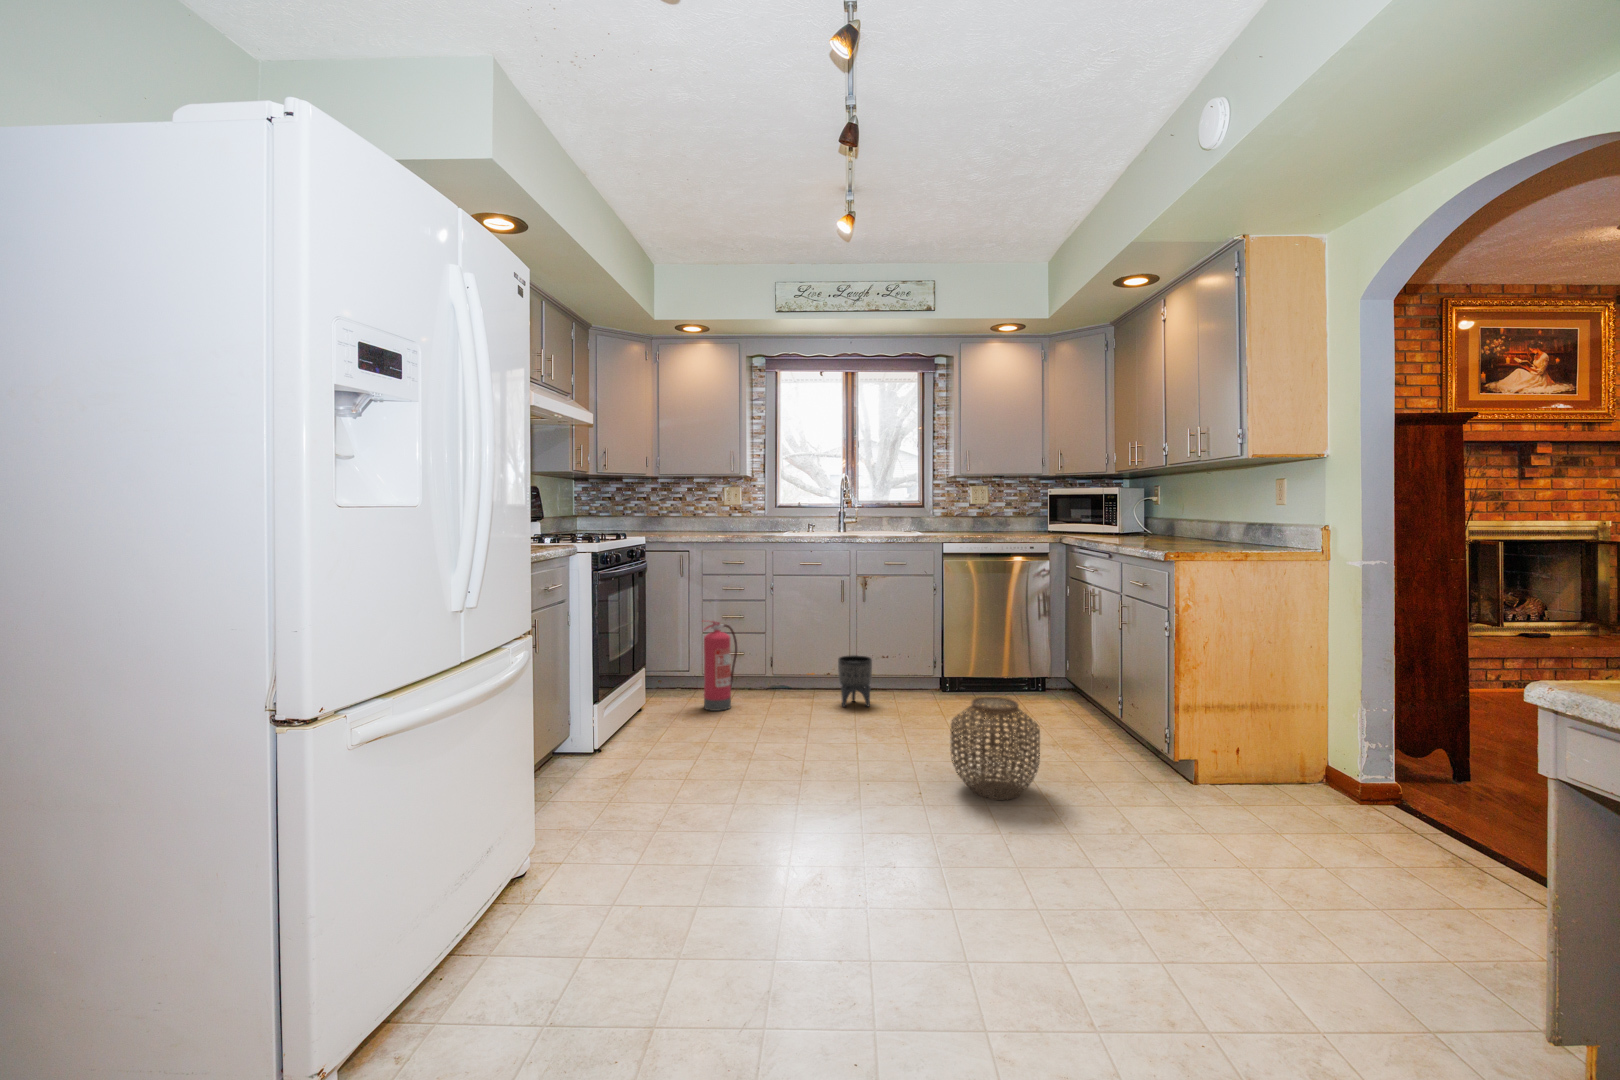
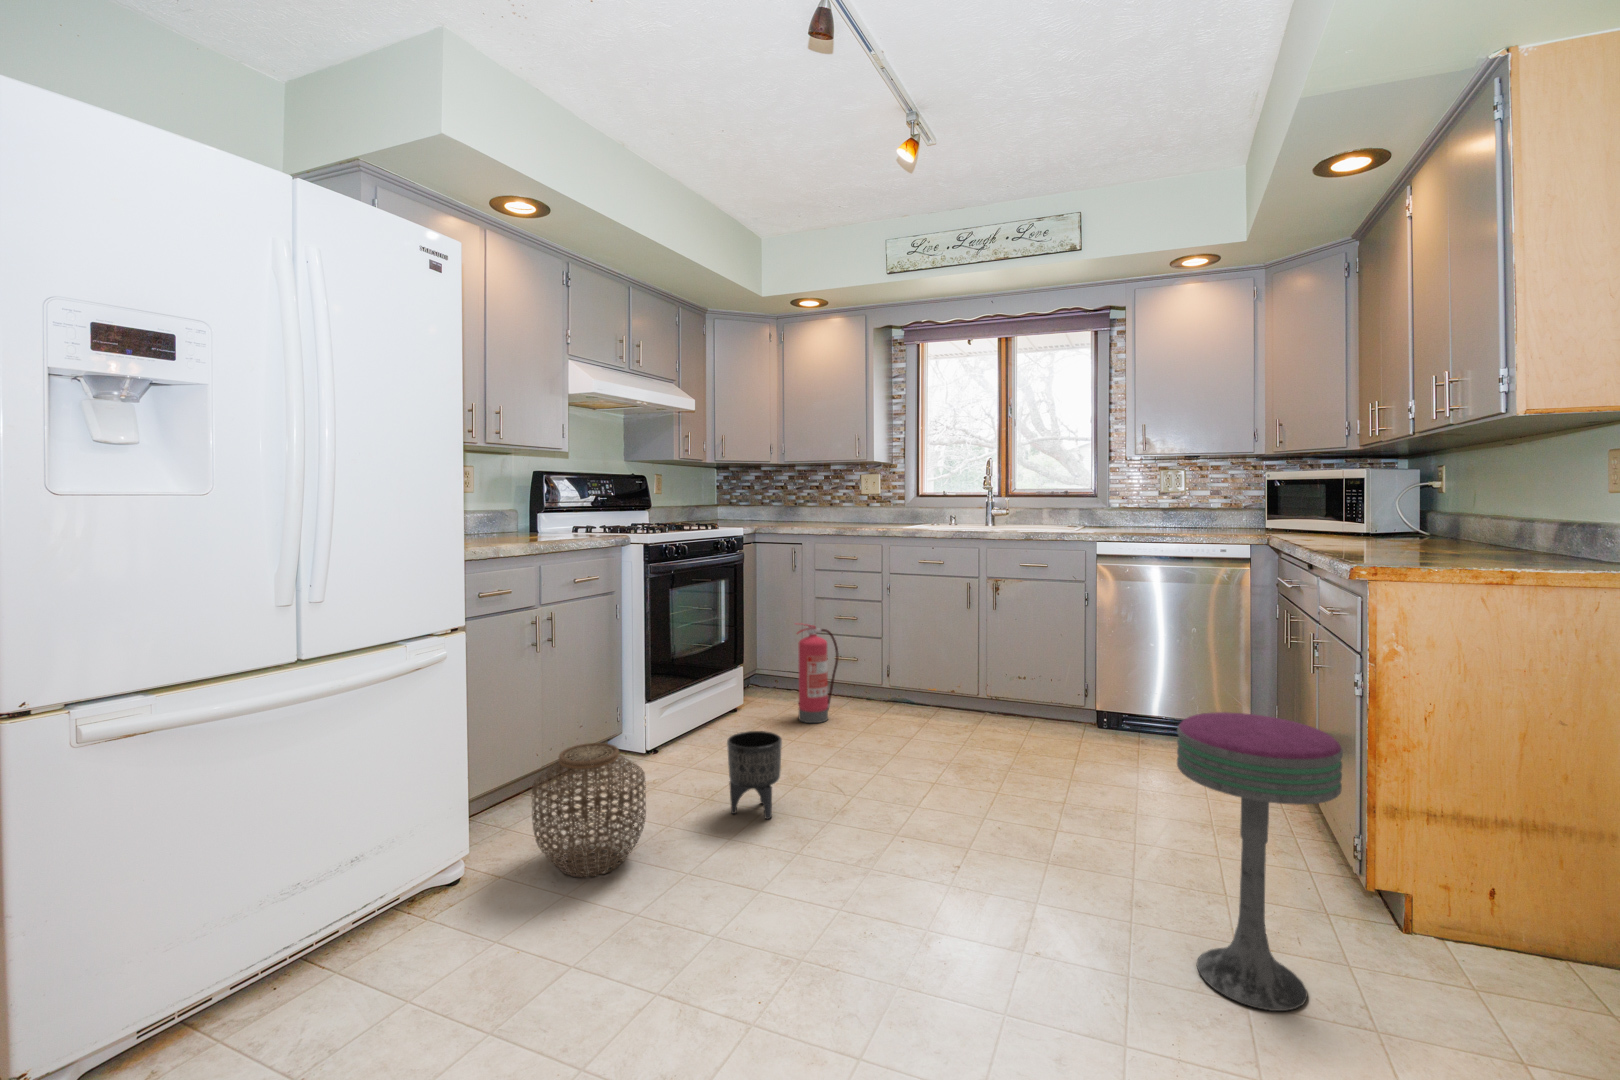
bar stool: none [1107,647,1208,831] -> present [1177,712,1343,1011]
planter: present [838,655,872,707] -> present [727,731,782,819]
woven basket: present [950,697,1040,800] -> present [532,743,646,877]

